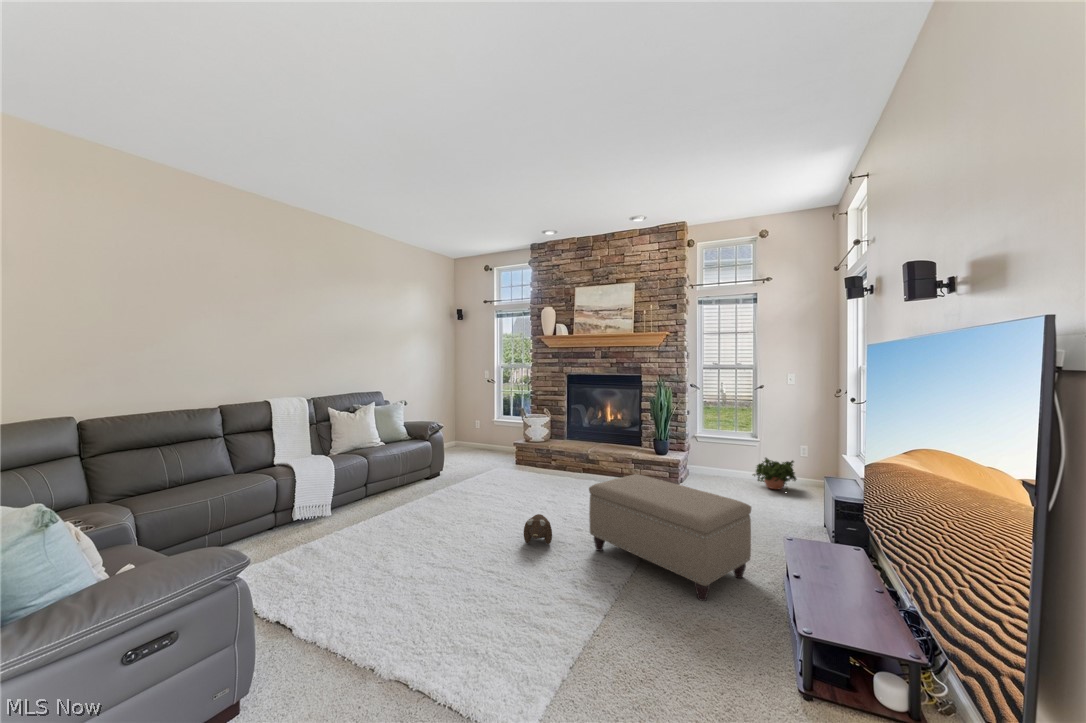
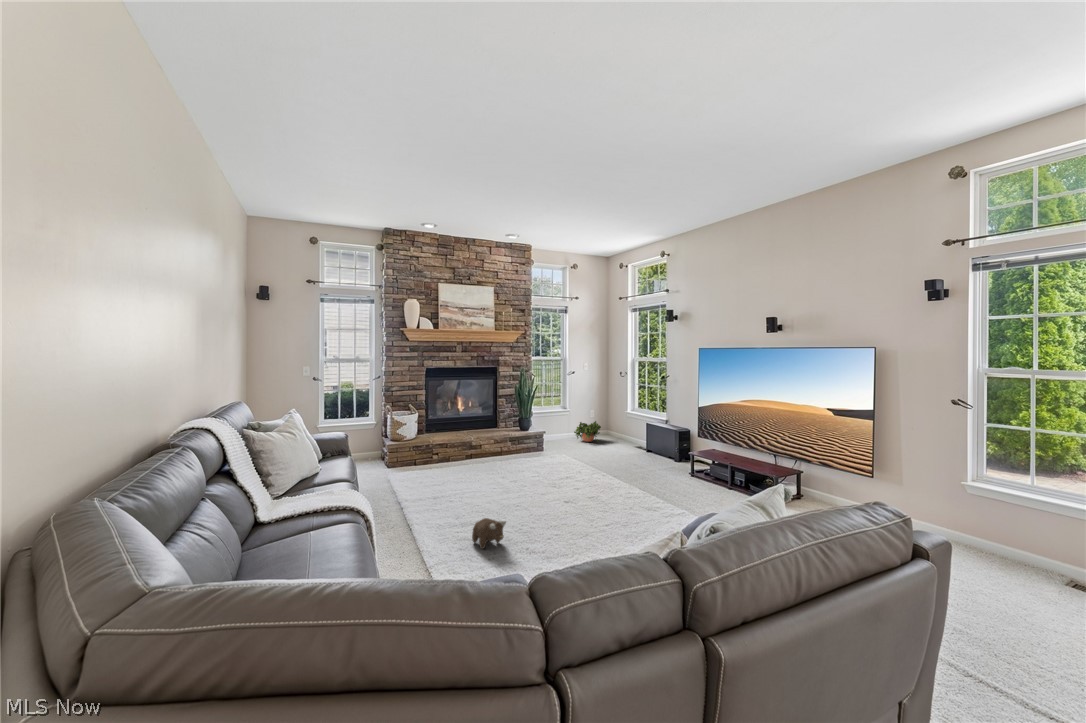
ottoman: present [589,474,751,601] -> none [597,442,695,498]
plush toy: present [524,514,552,544] -> present [472,518,506,549]

